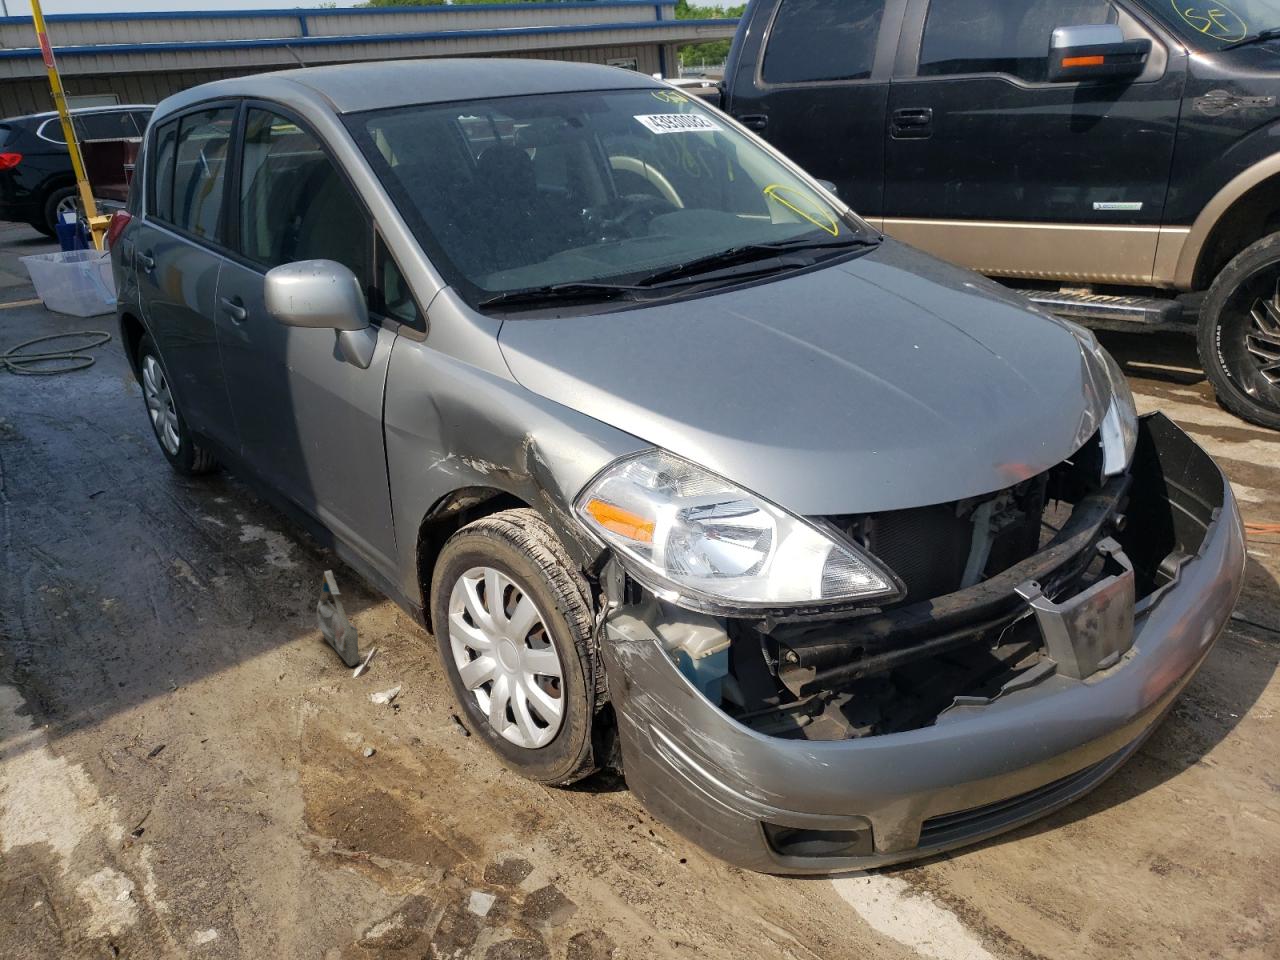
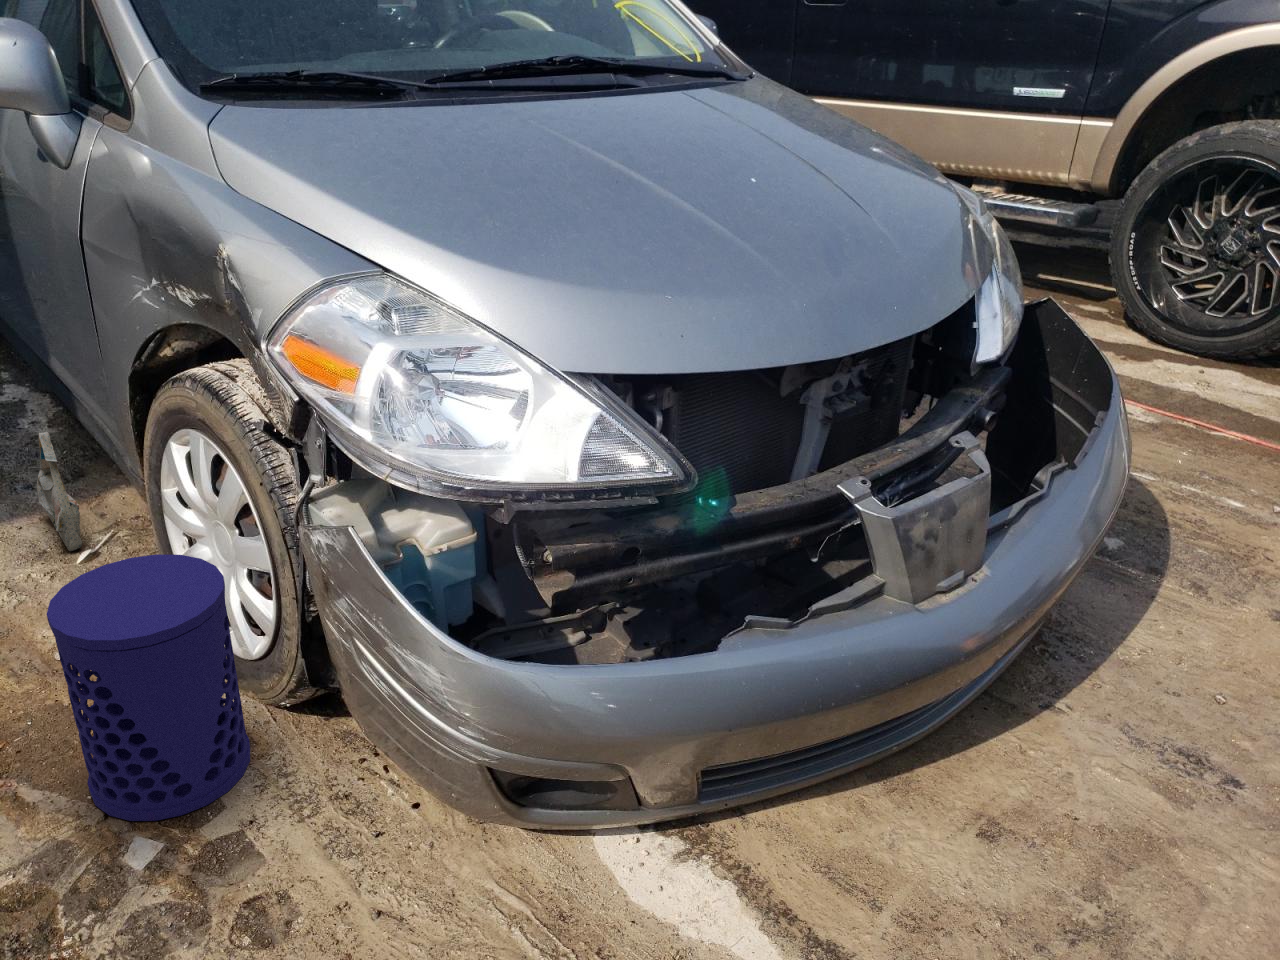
waste bin: none [401,668,542,881] -> present [47,554,250,821]

